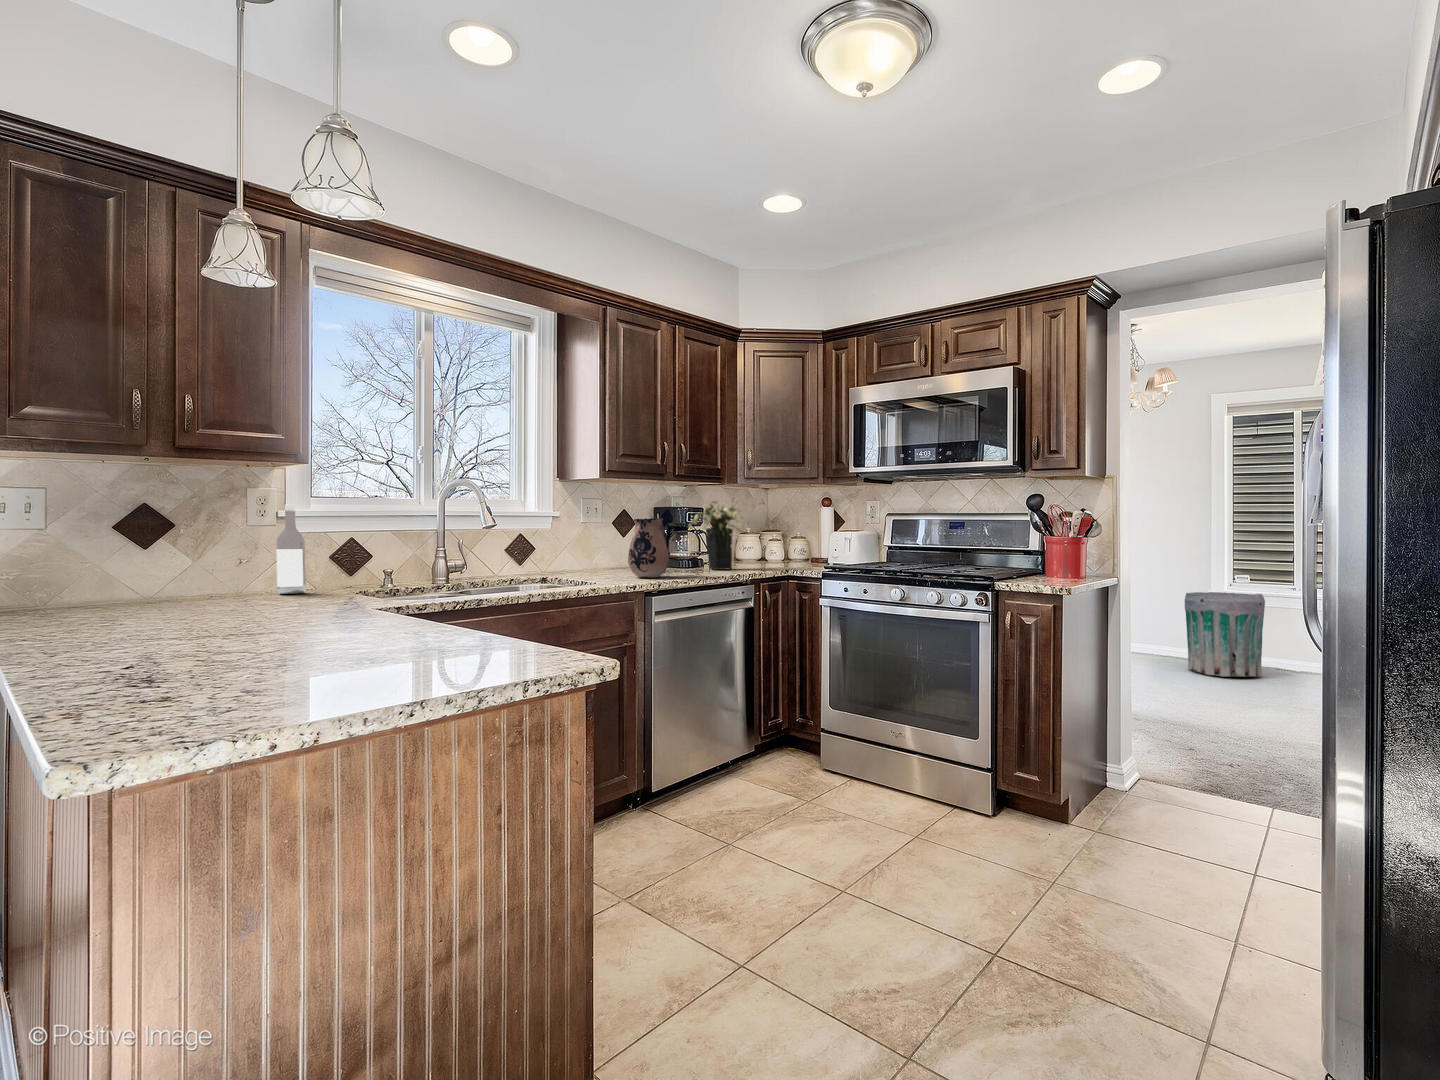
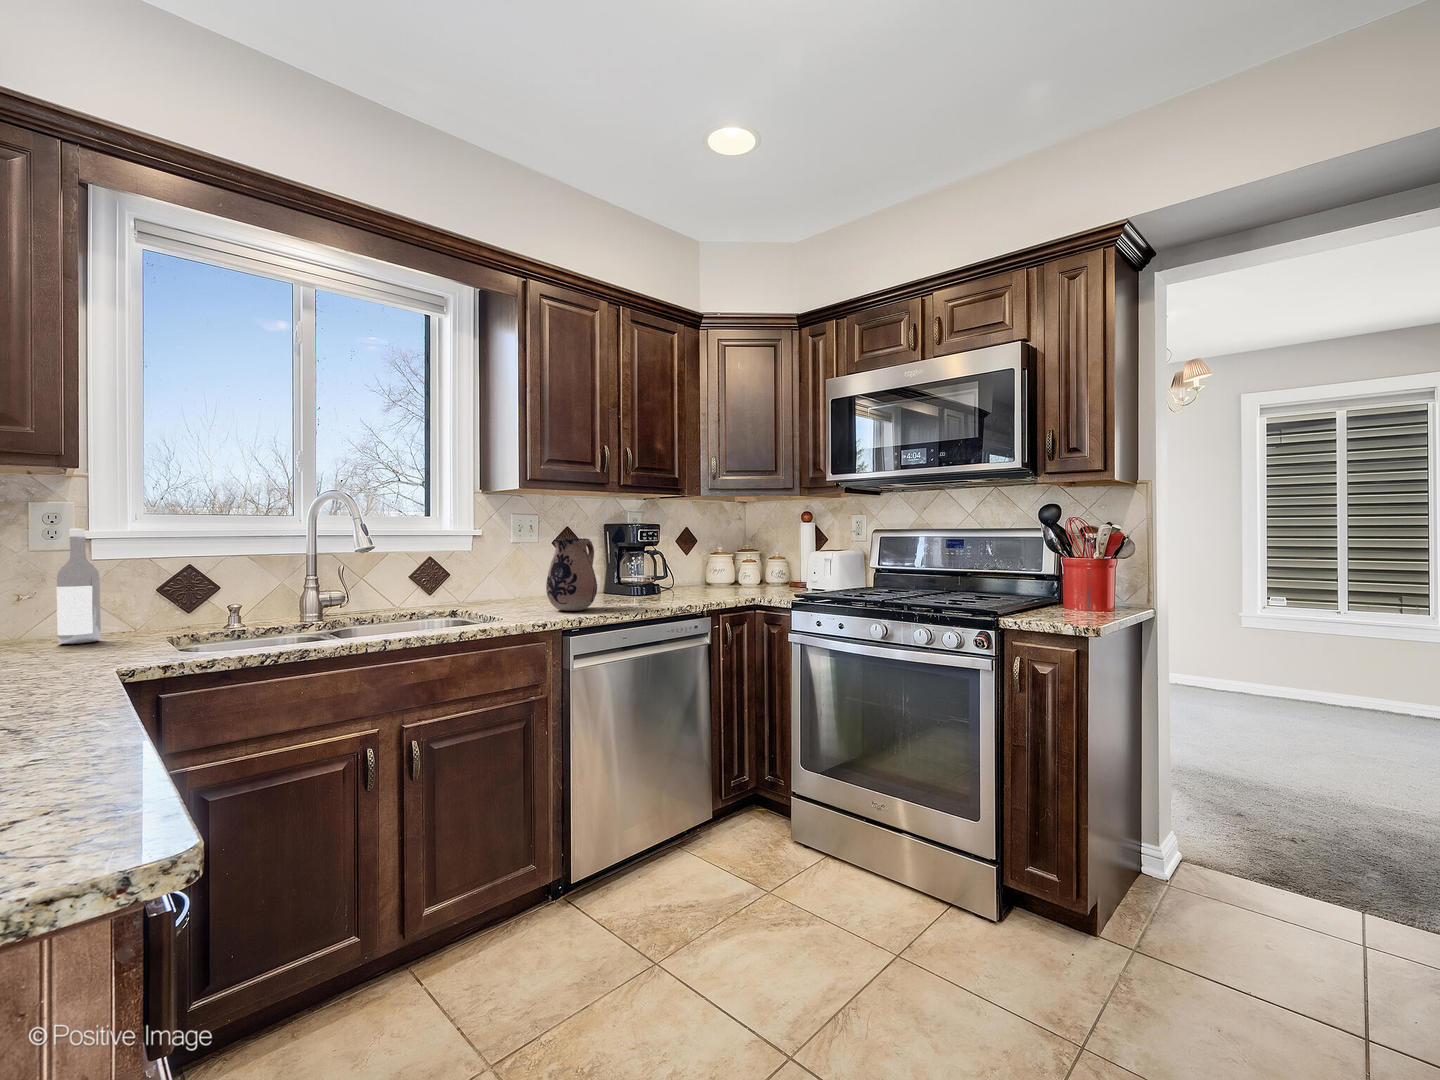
flower arrangement: present [688,500,741,570] -> none [634,512,703,596]
trash can: present [1185,592,1265,677] -> none [1220,609,1315,706]

